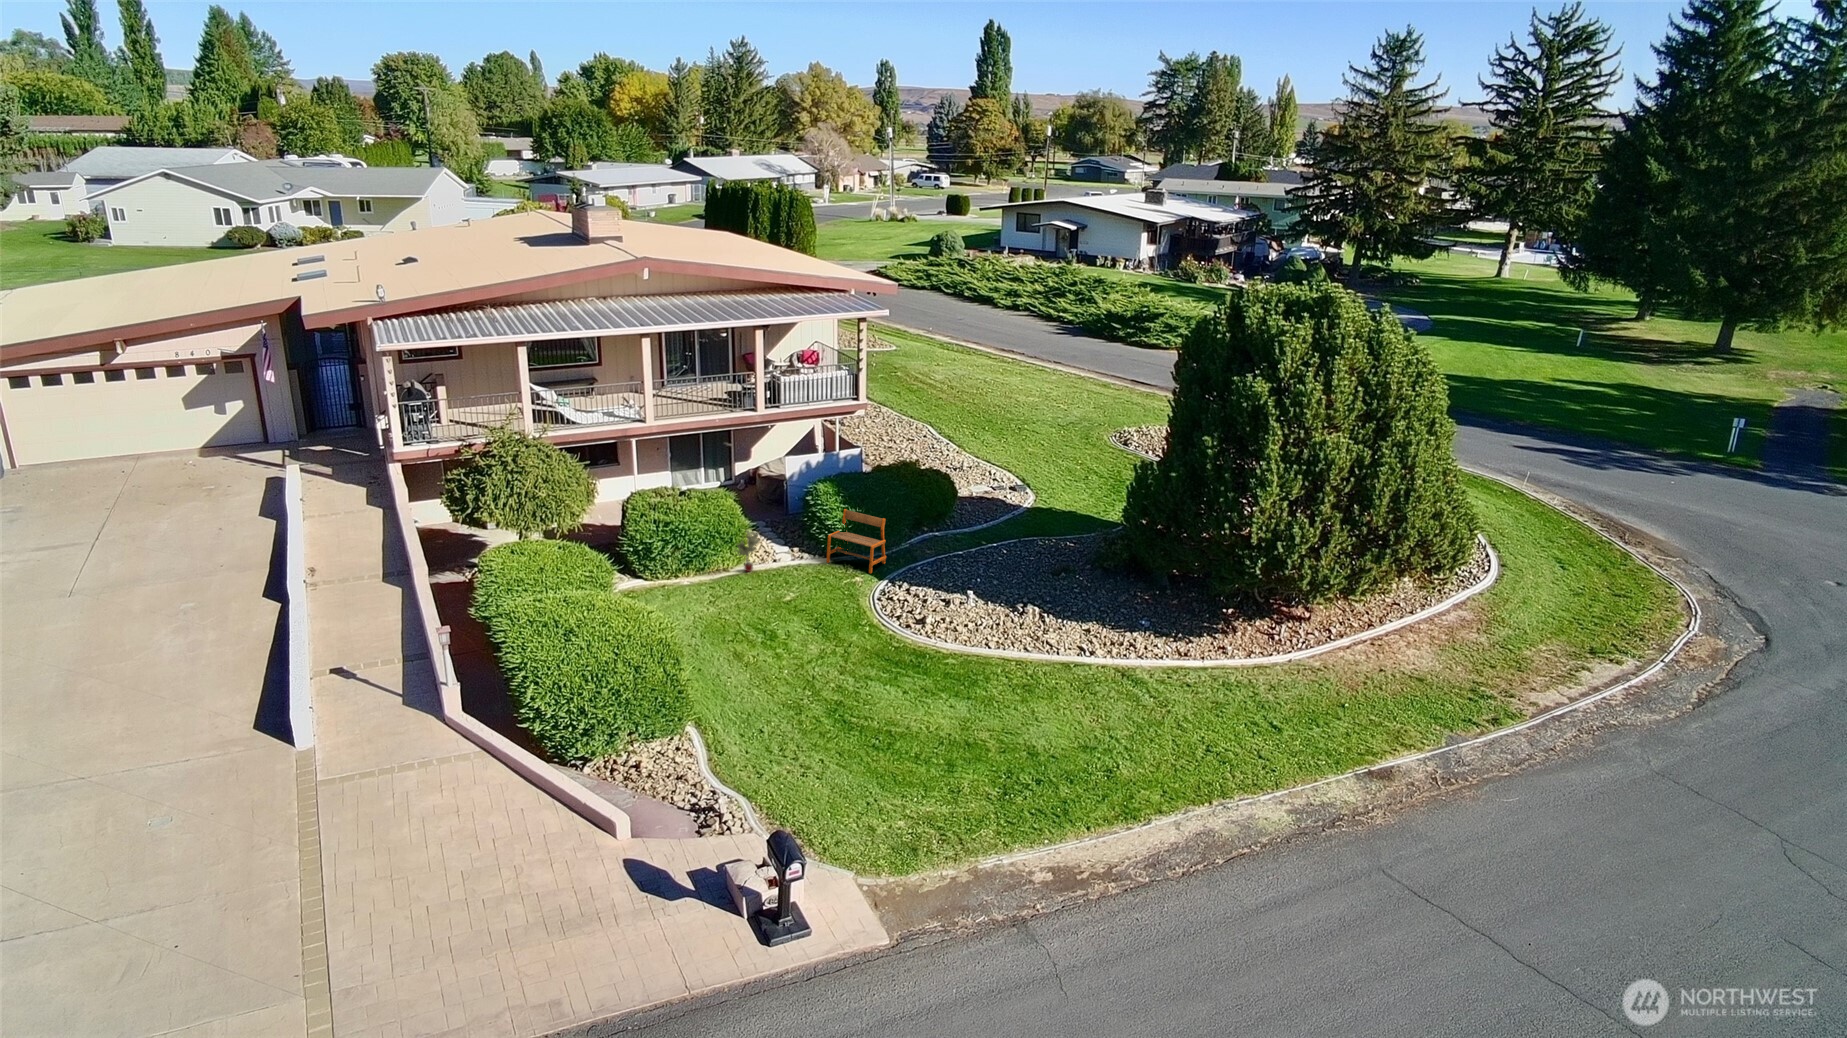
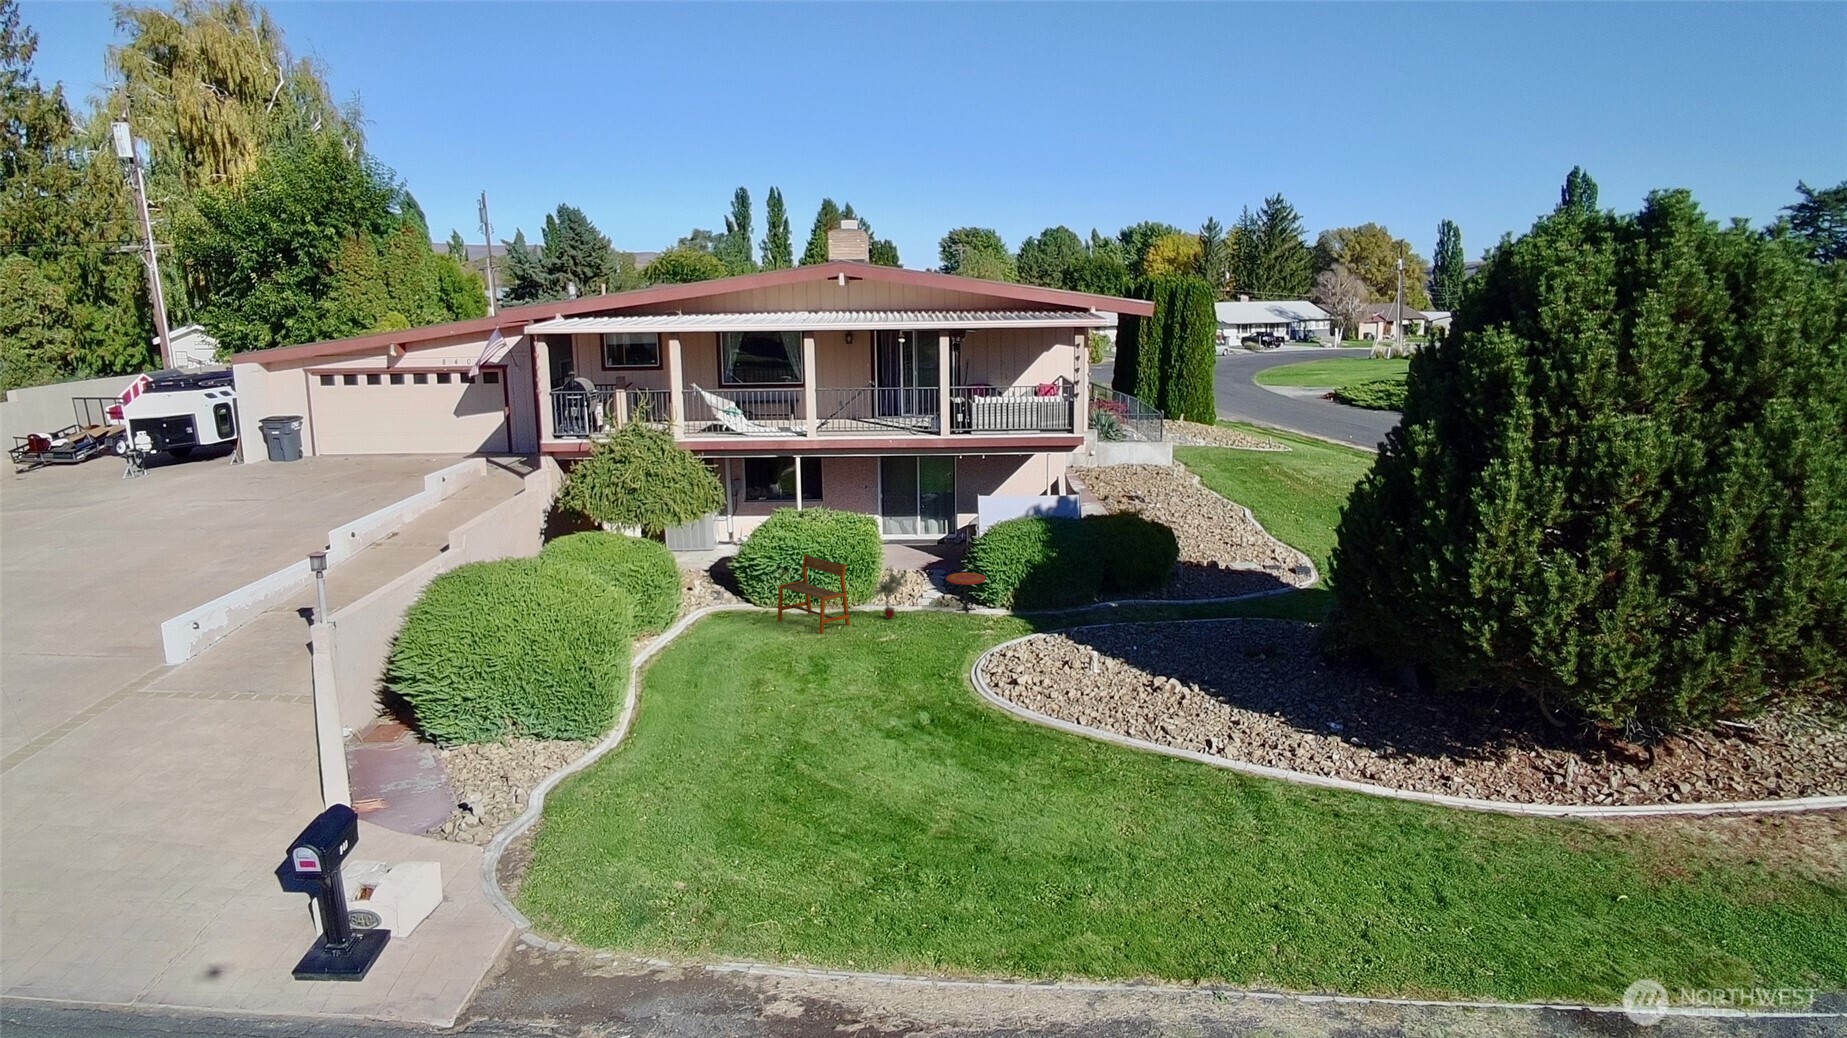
bench: present [826,509,886,574] -> present [778,555,850,634]
side table: none [783,524,815,557] -> present [946,572,986,613]

